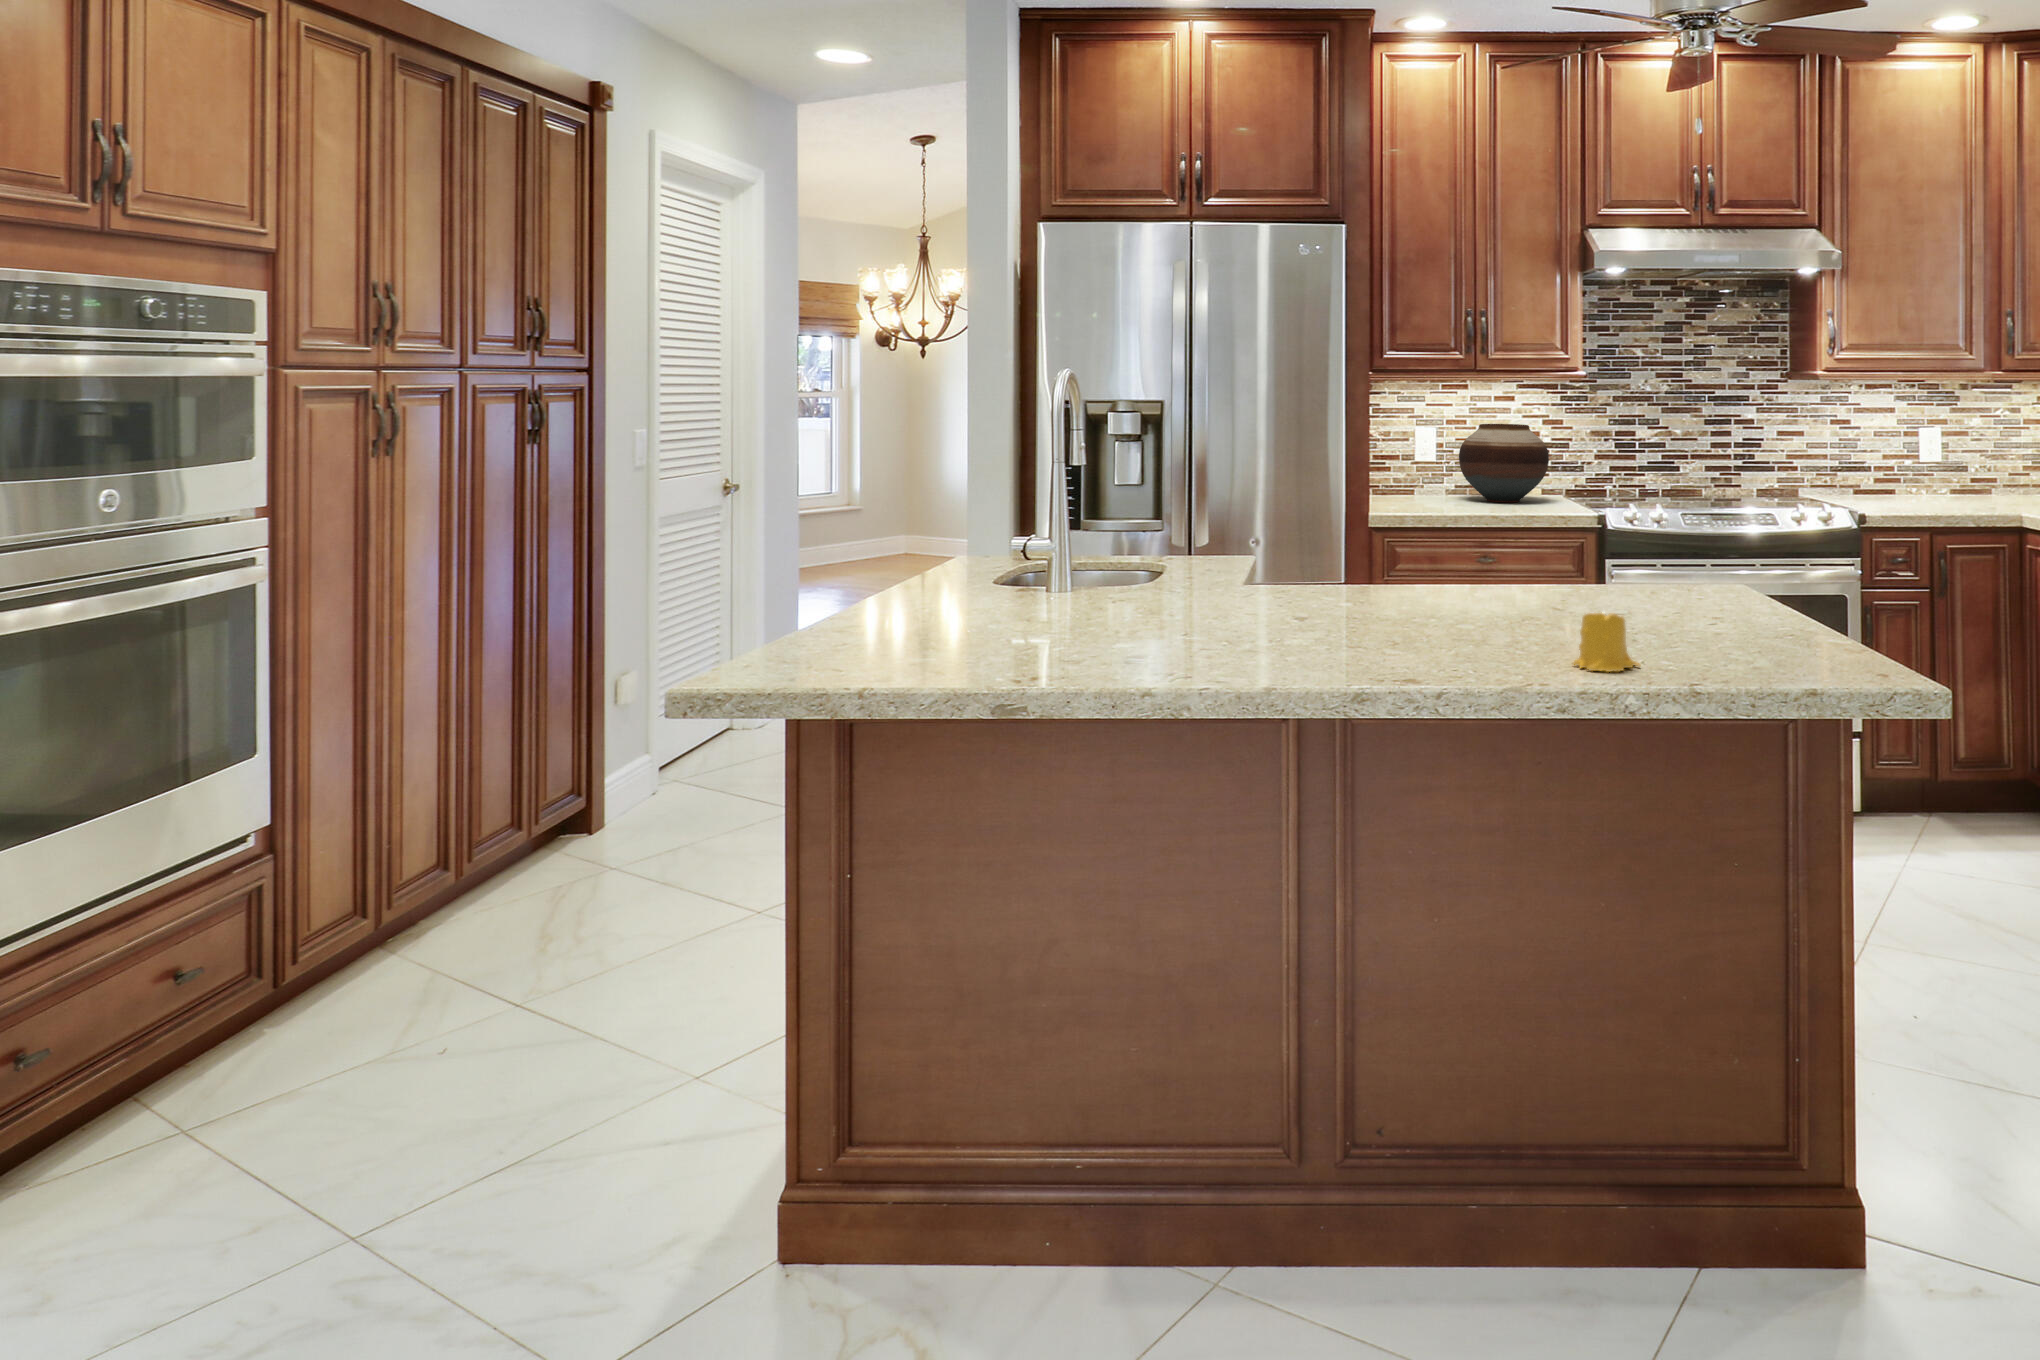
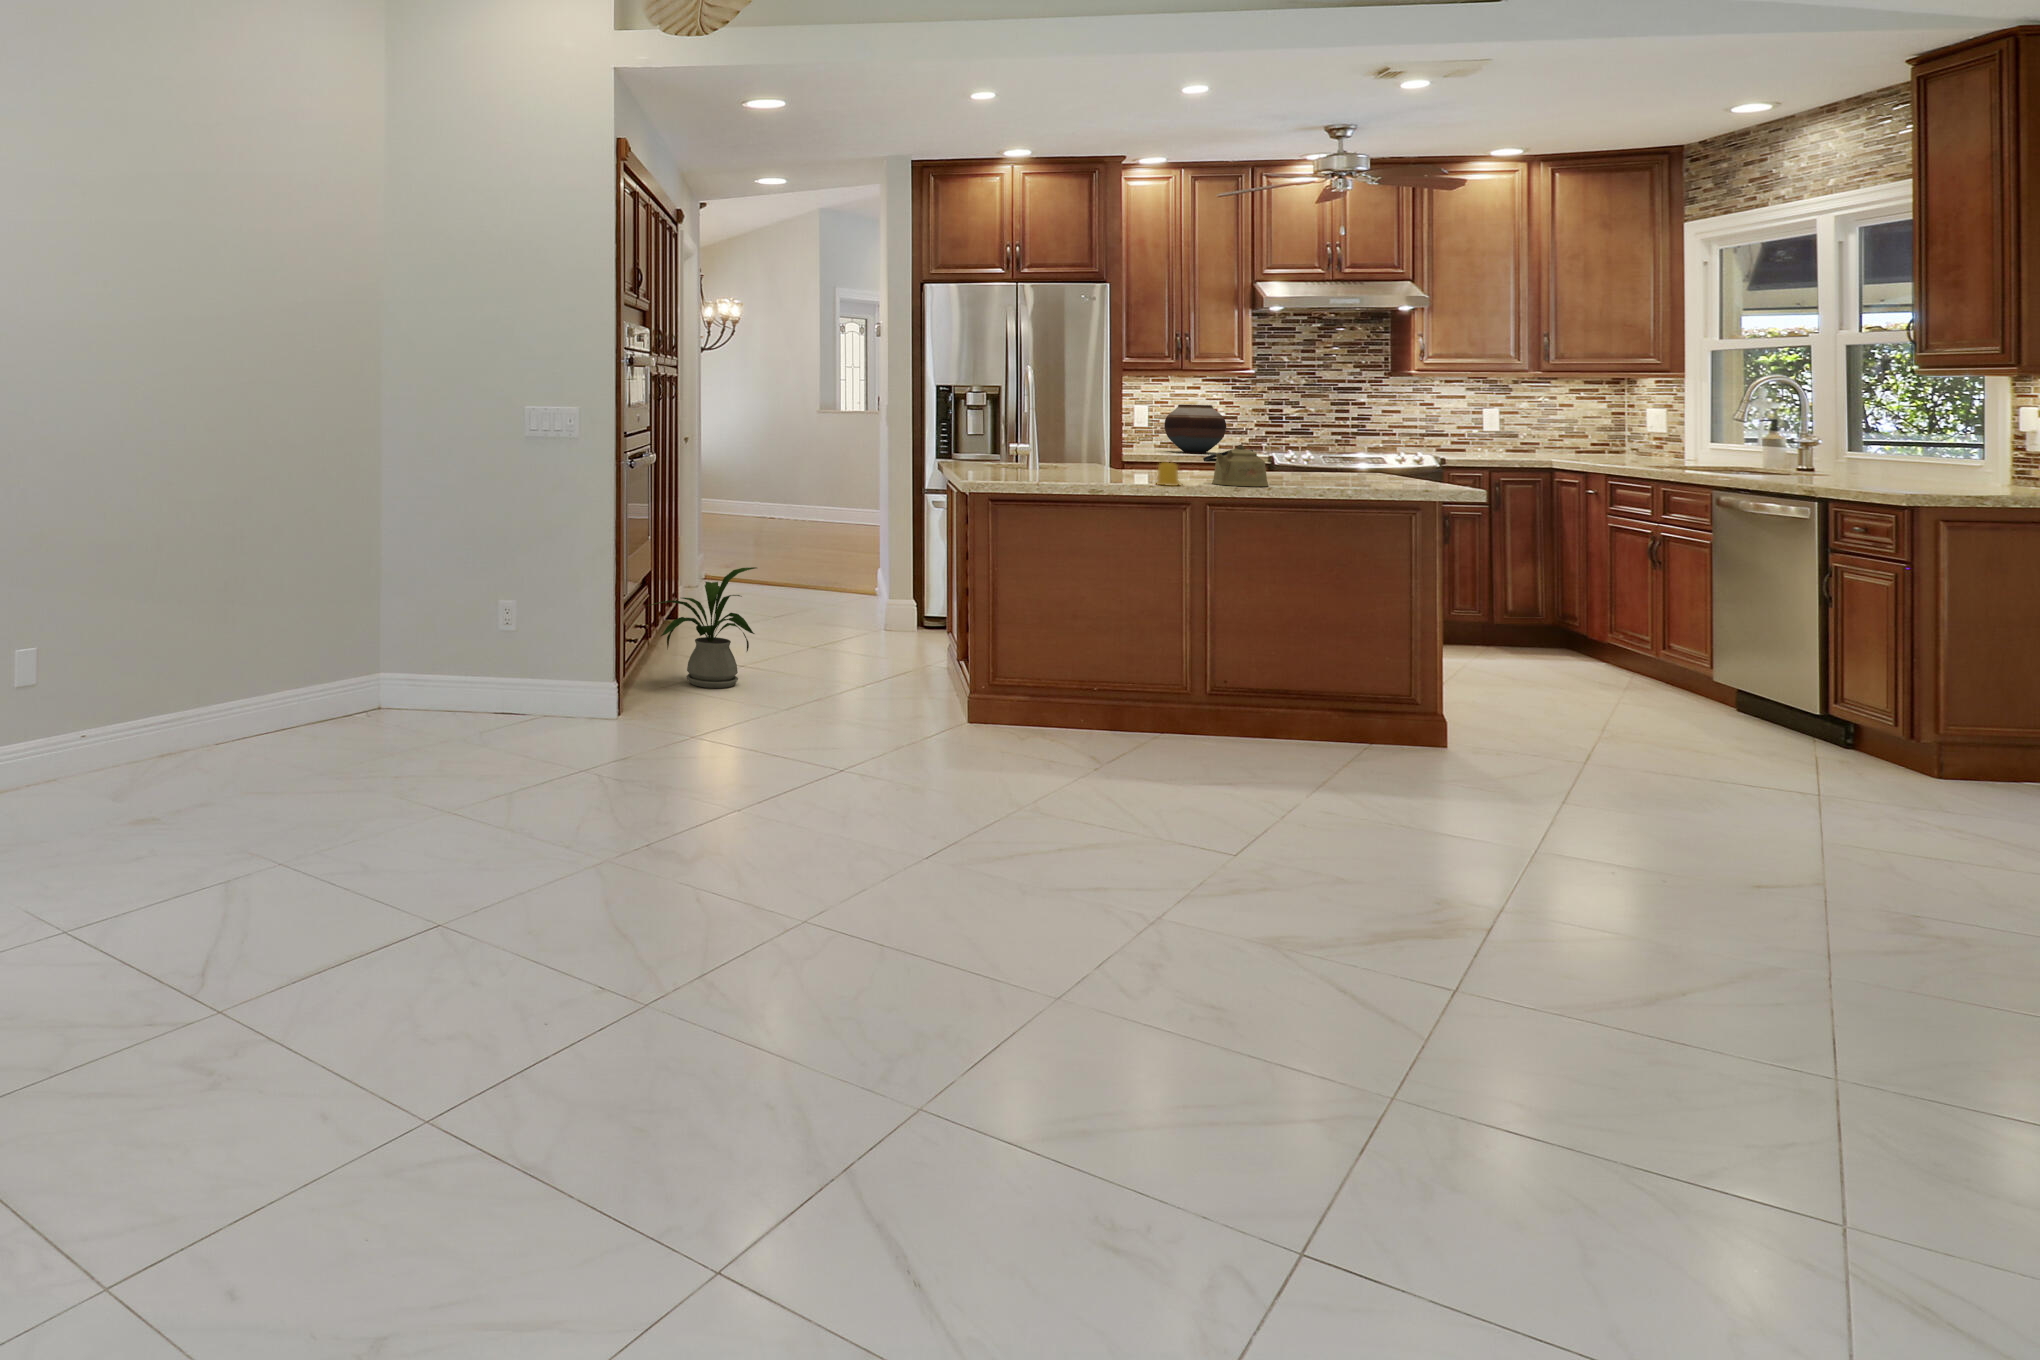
kettle: none [1303,564,1449,677] -> present [1203,444,1268,486]
candle: present [1573,612,1640,672] -> present [1156,462,1181,486]
house plant: none [62,834,441,1148] -> present [648,567,756,688]

